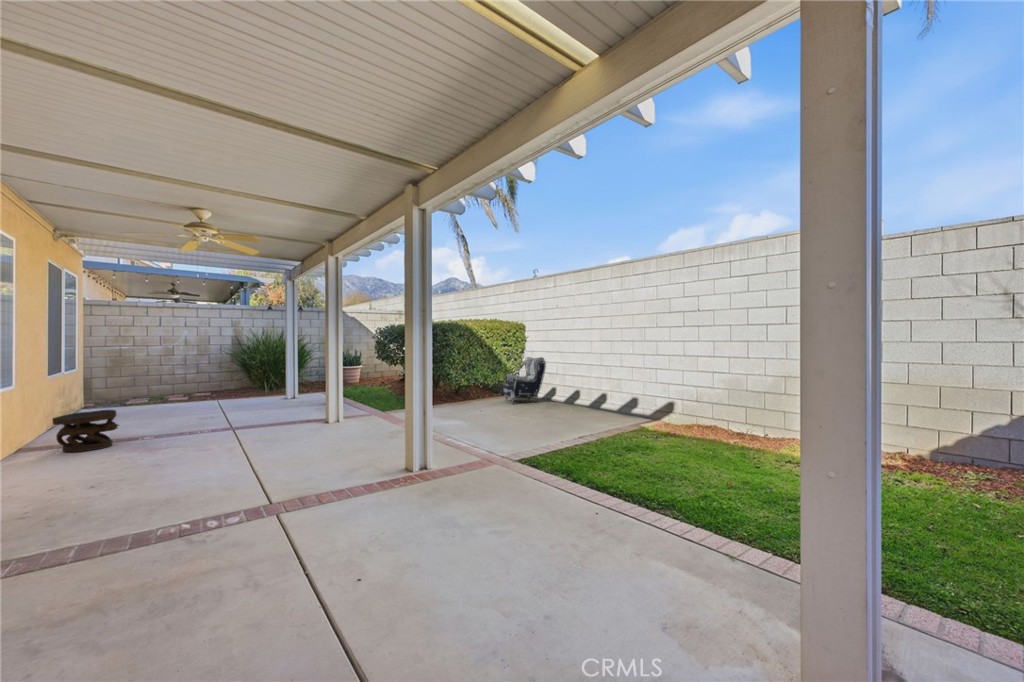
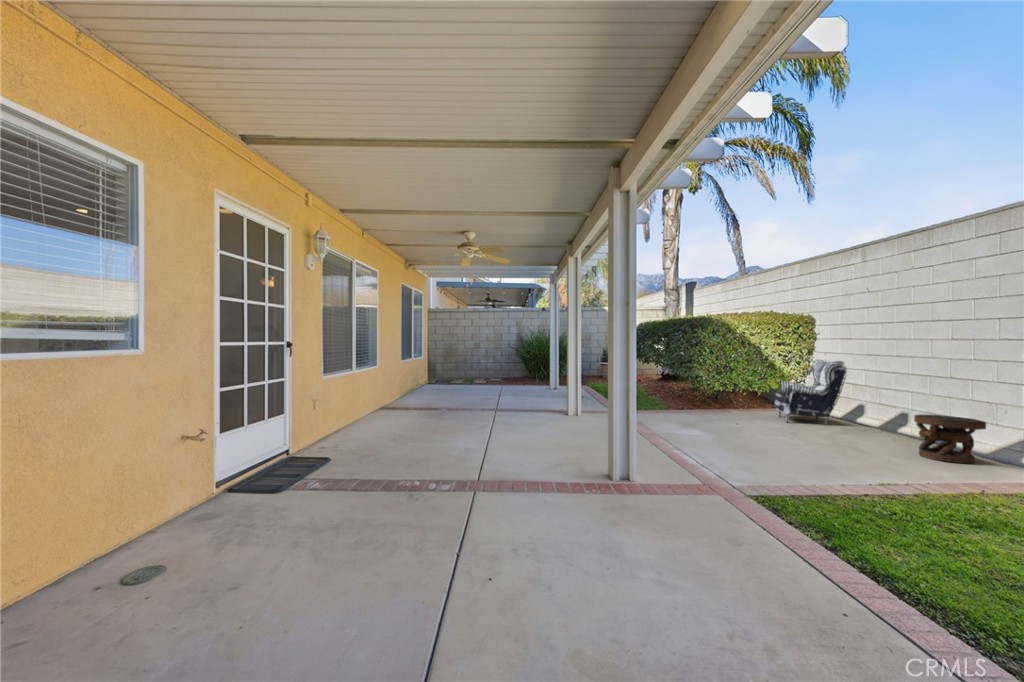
side table: present [52,410,119,452] -> present [914,414,986,463]

